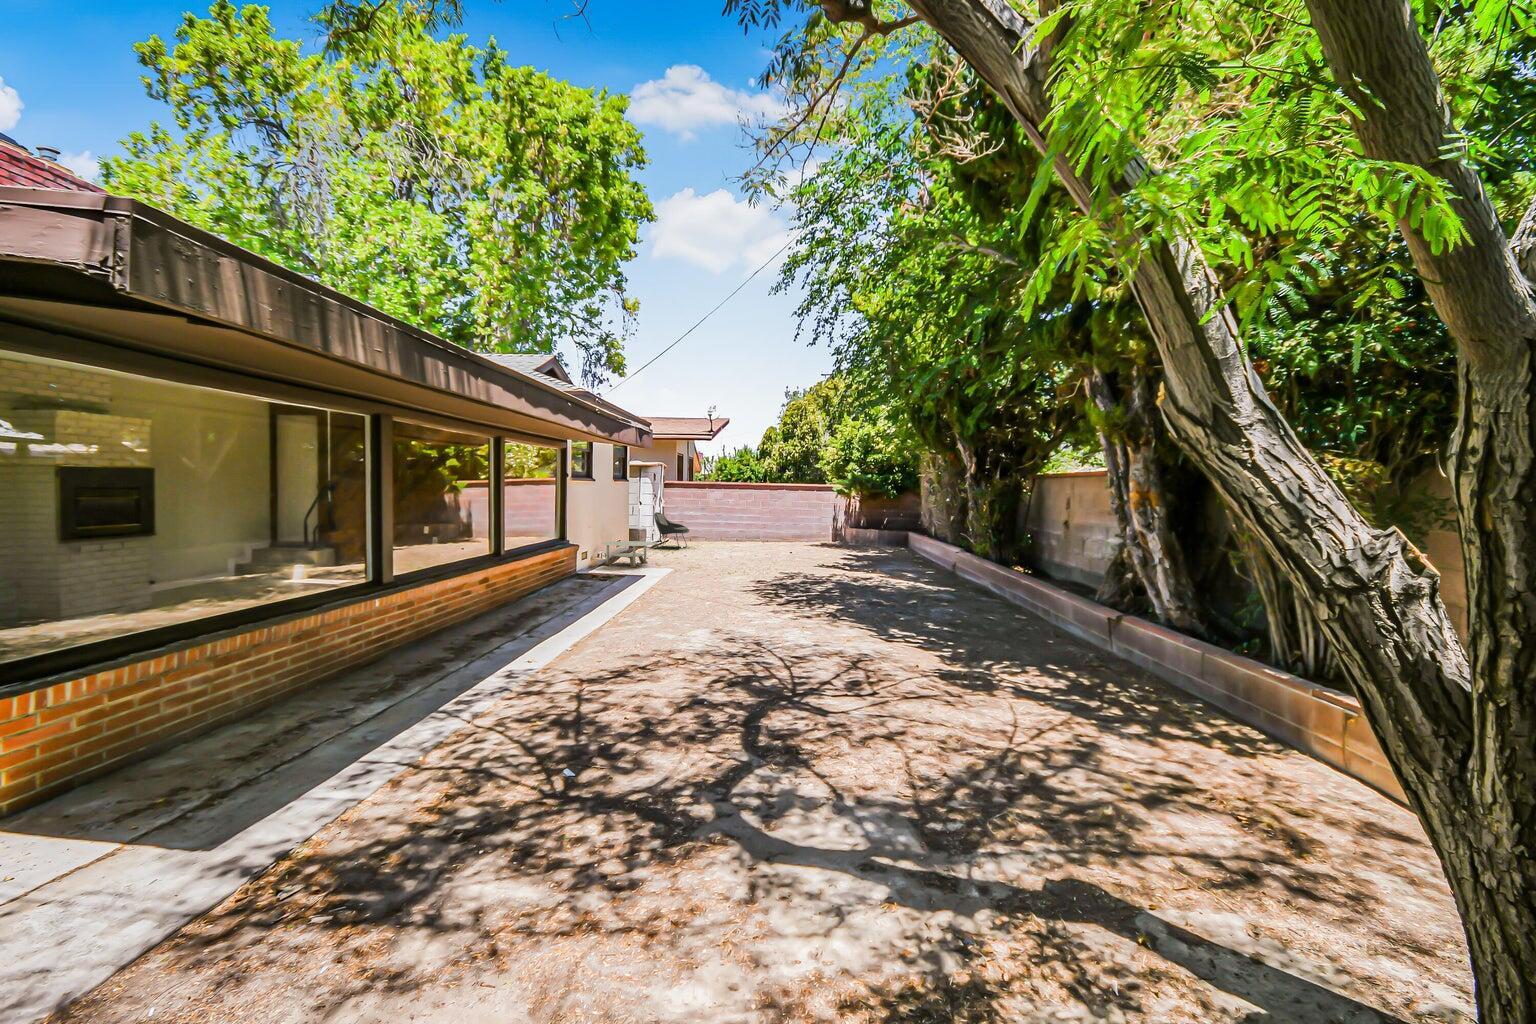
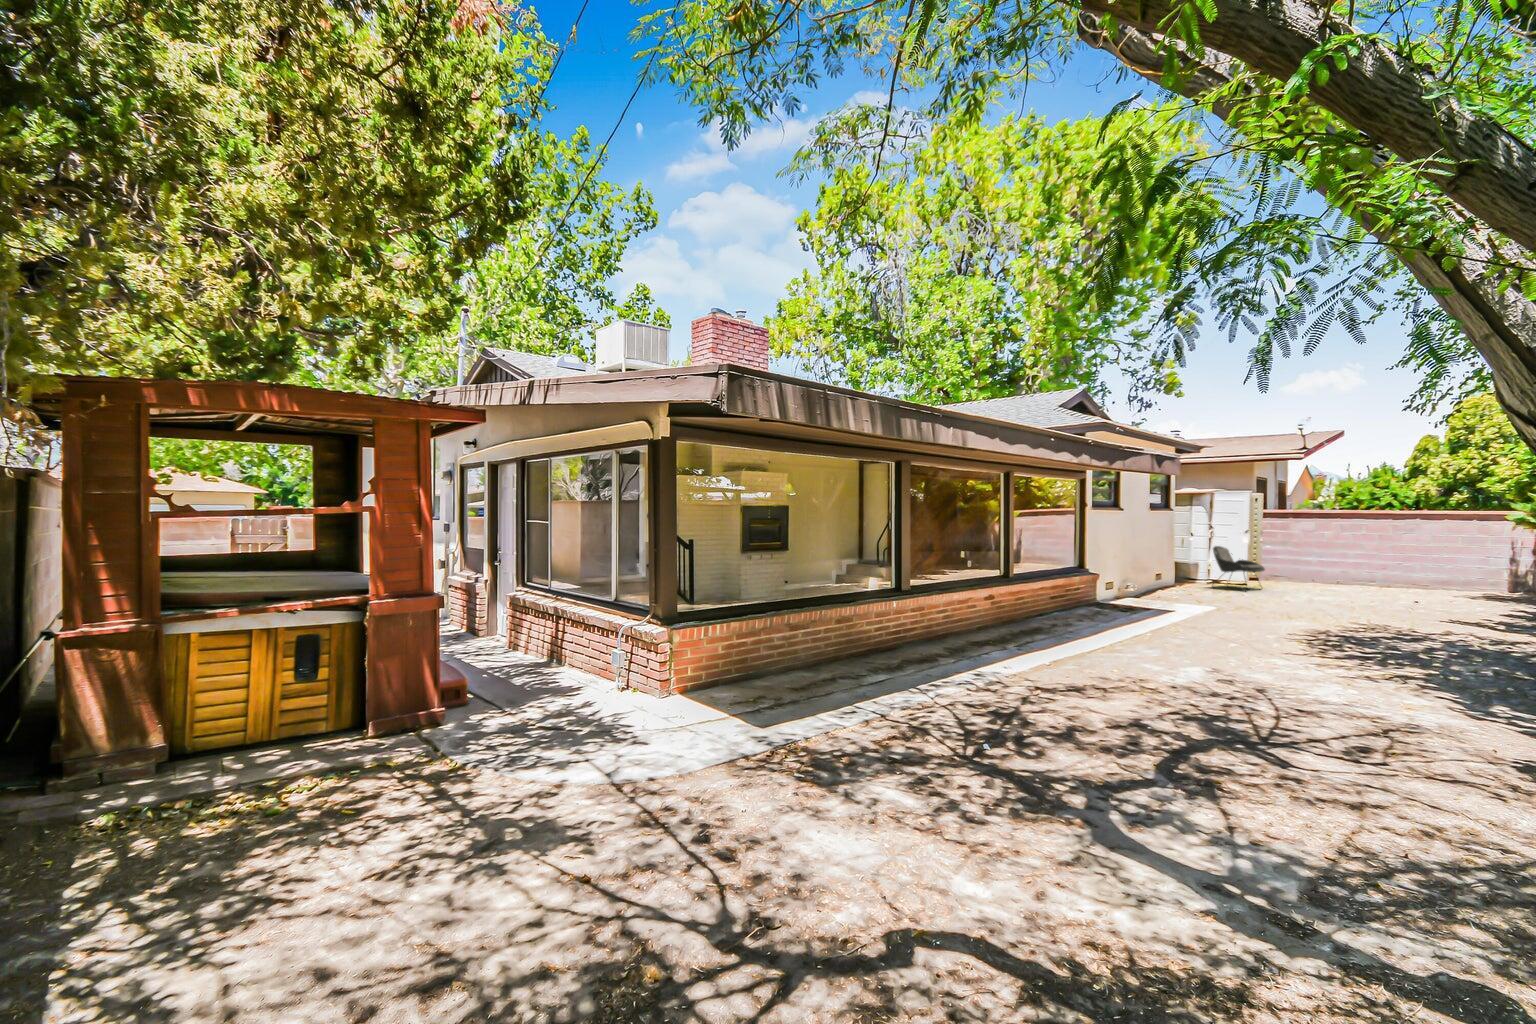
round table: present [602,541,656,568] -> none [1132,575,1201,605]

